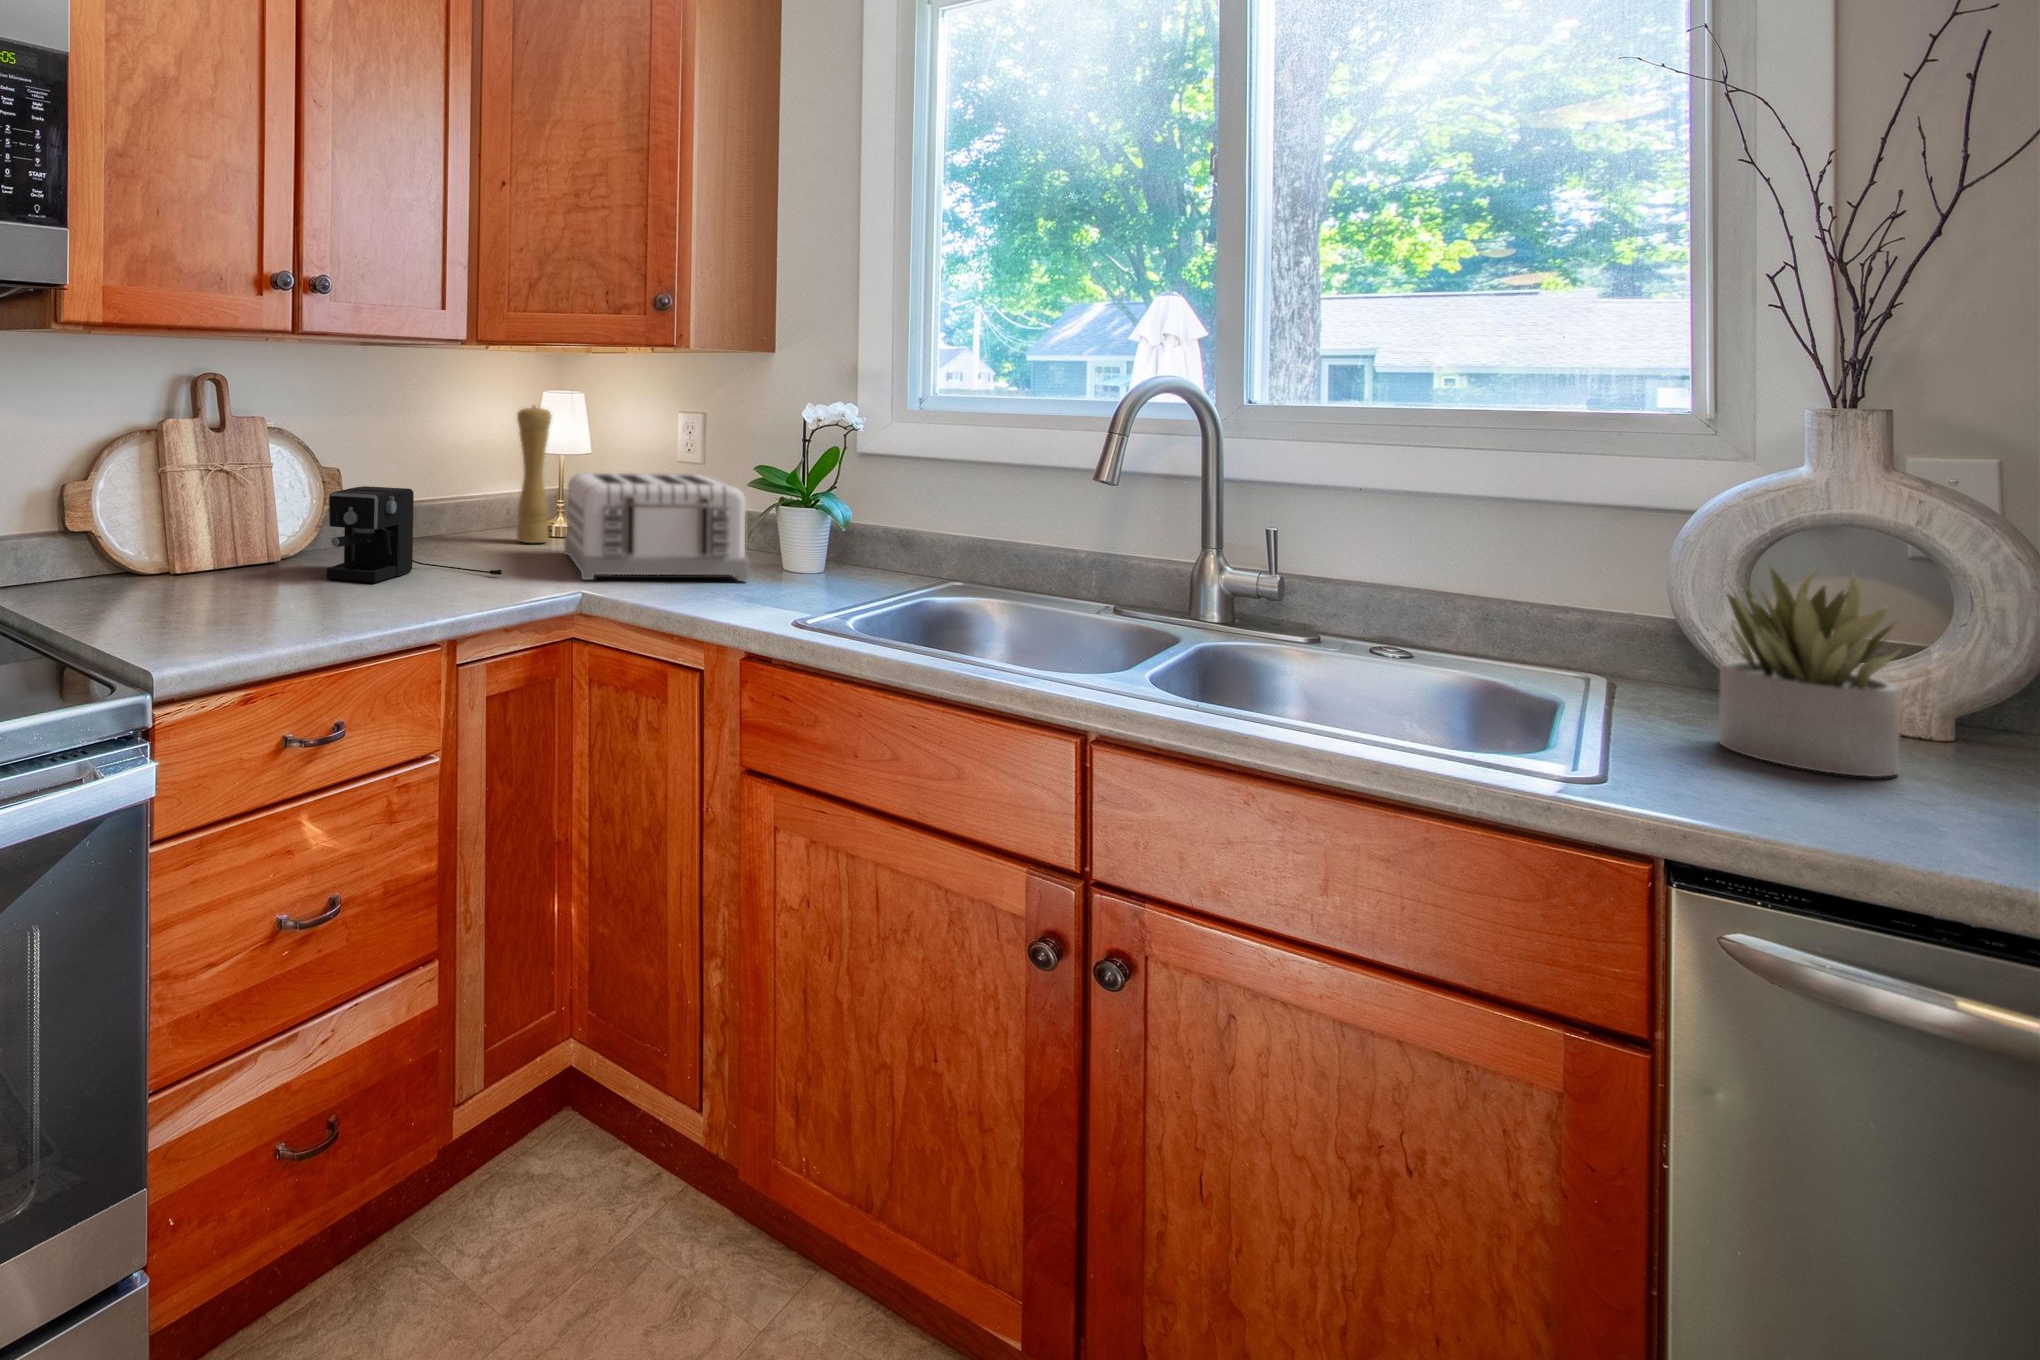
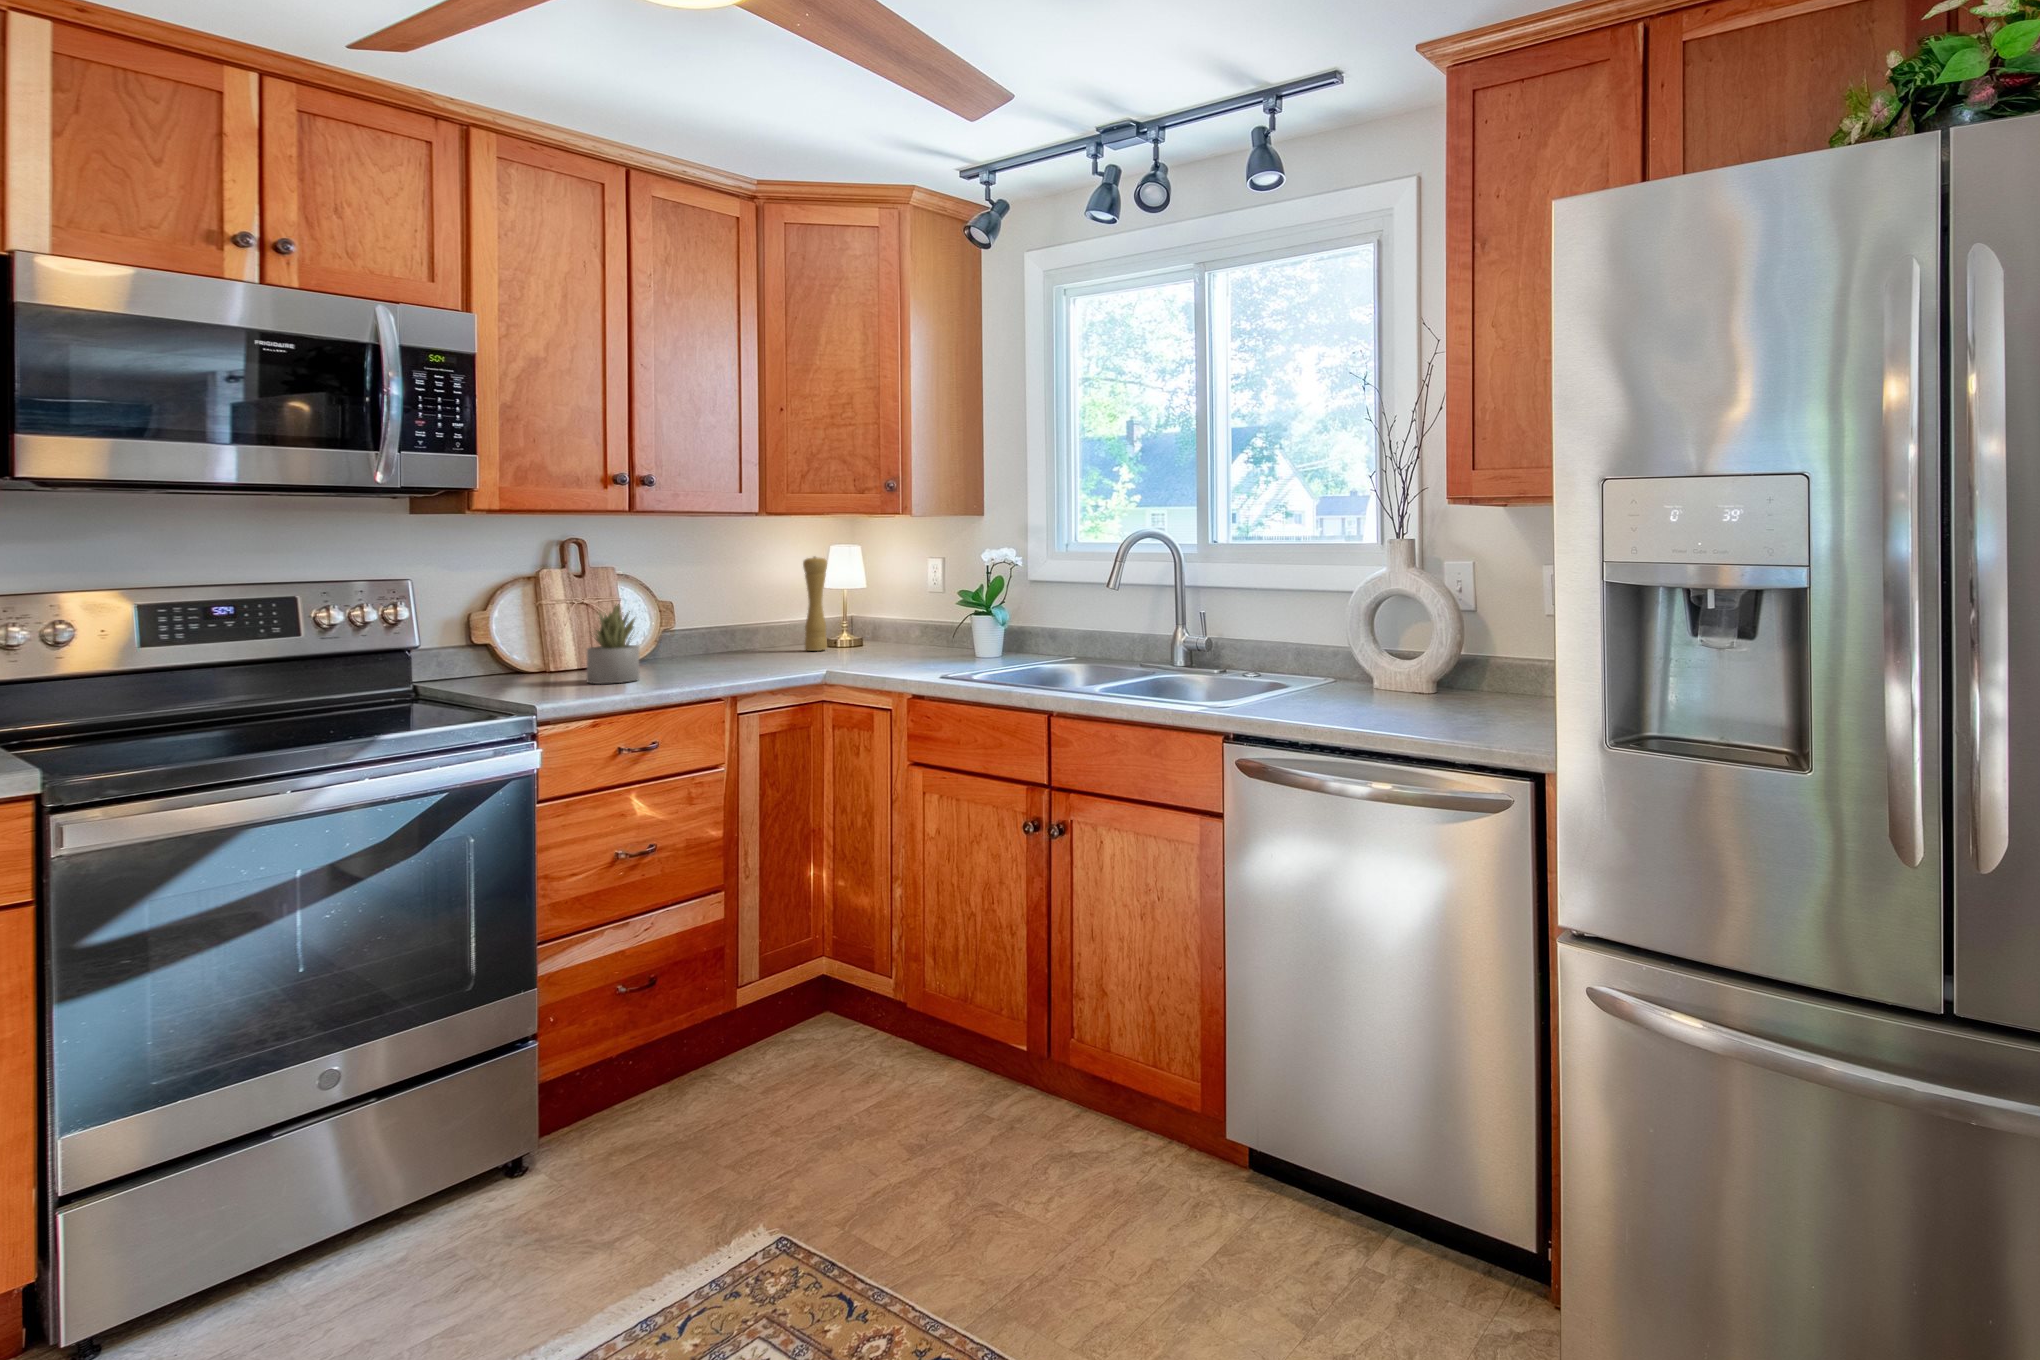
toaster: present [564,473,749,581] -> none [829,597,939,664]
coffee maker: present [327,486,503,582] -> none [657,612,778,671]
succulent plant: present [1719,566,1902,777] -> present [587,604,639,684]

